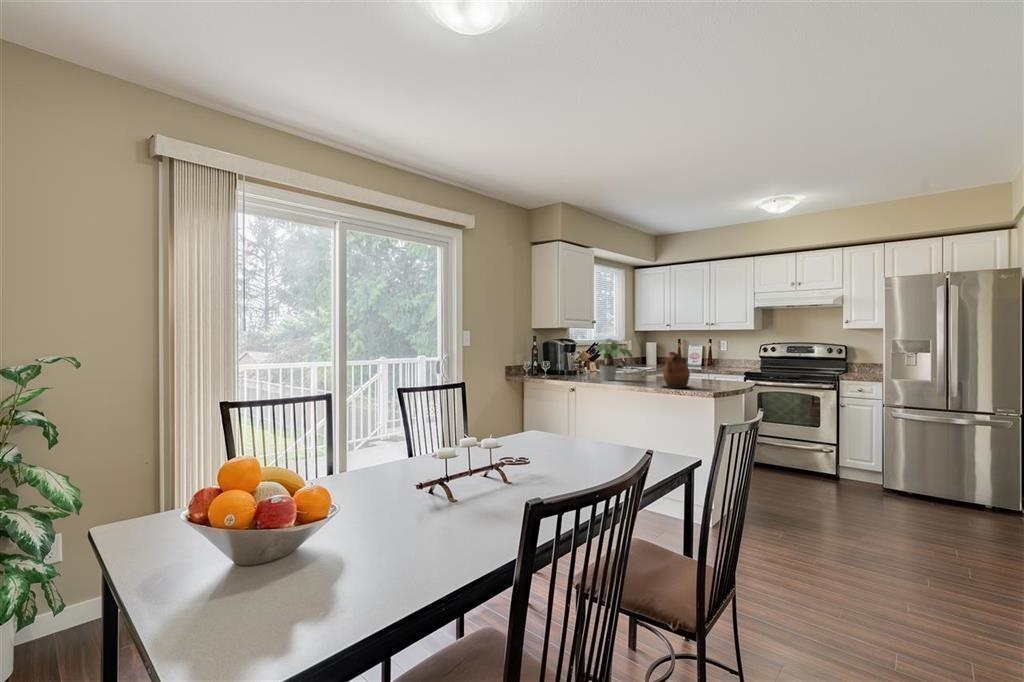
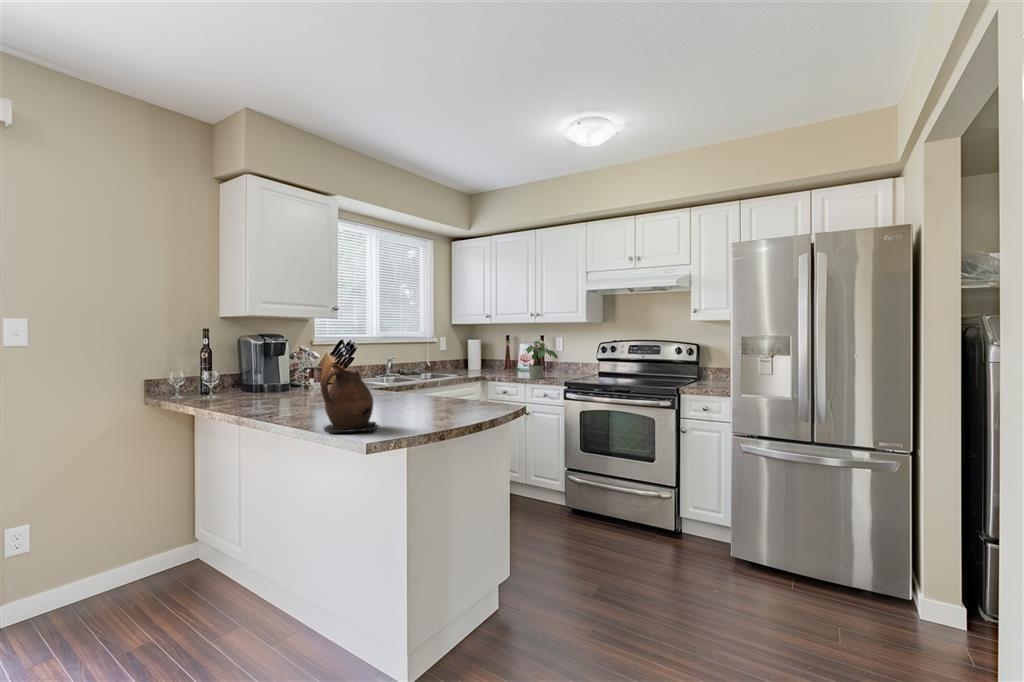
potted plant: present [597,339,633,381] -> present [525,341,557,379]

